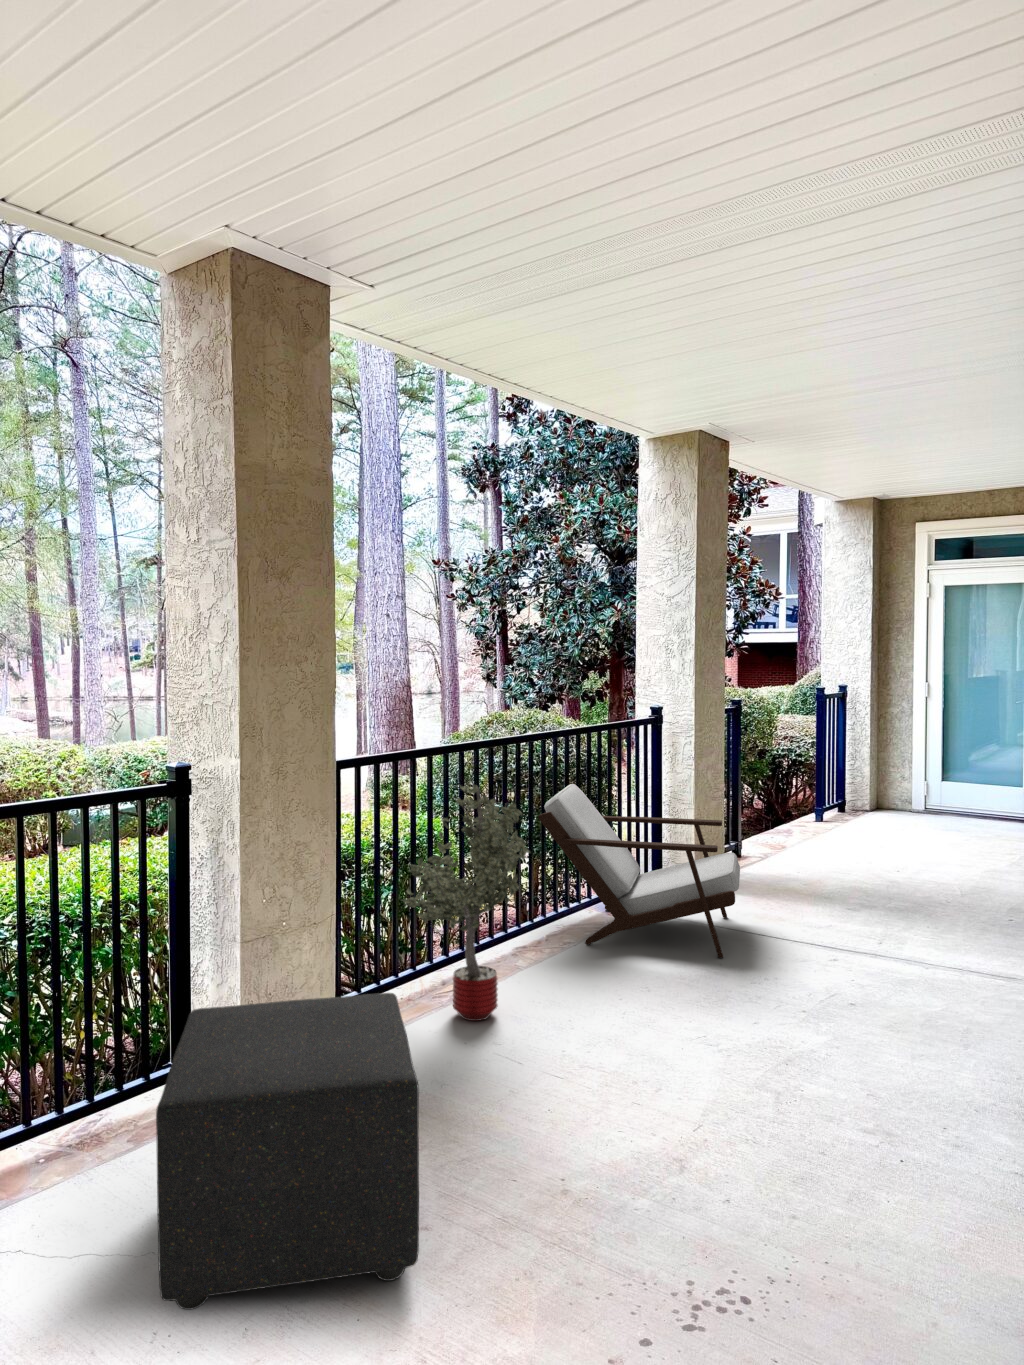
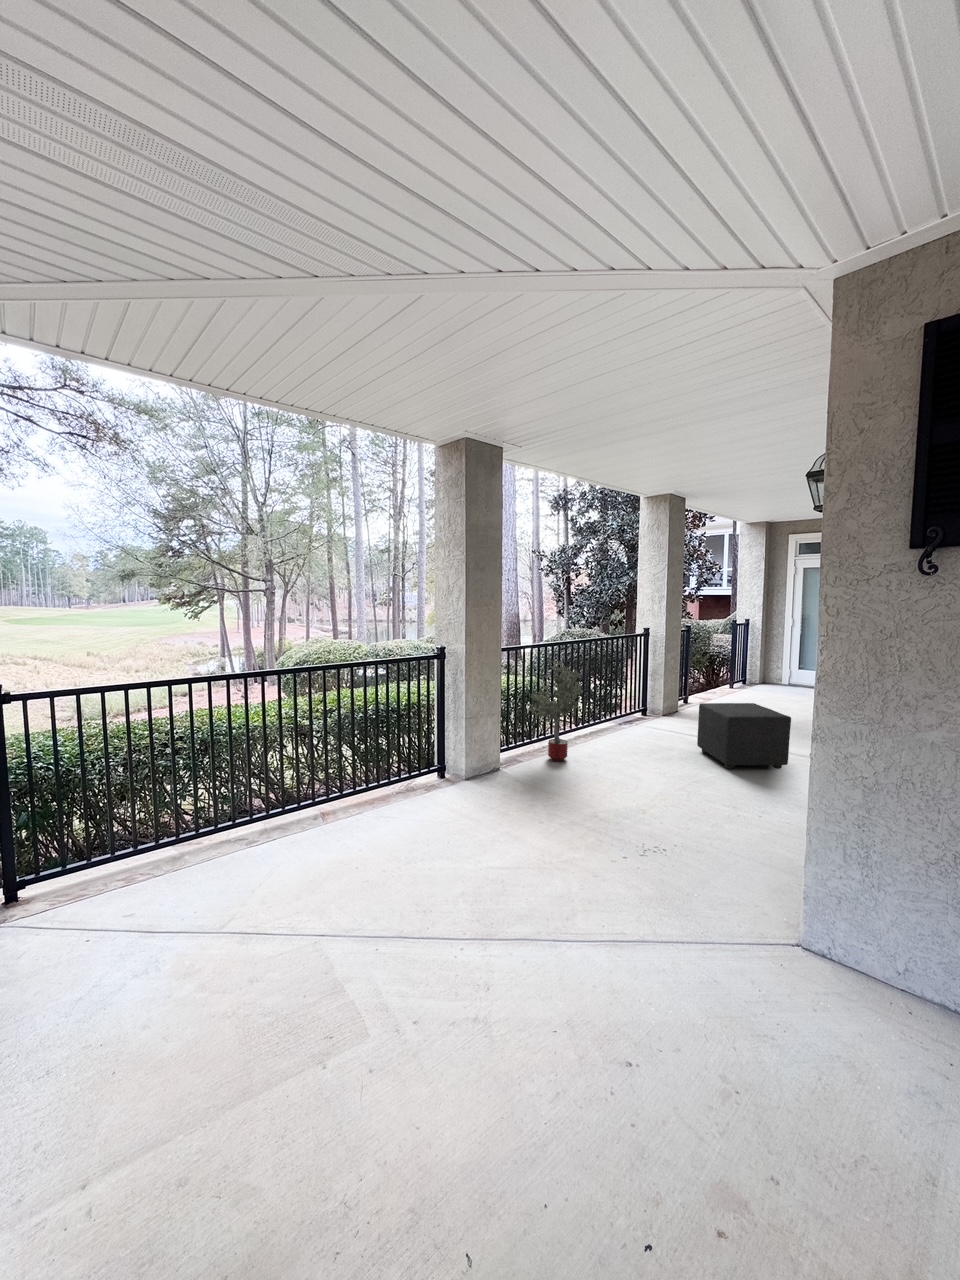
armchair: present [538,784,740,958] -> none [587,664,683,745]
ottoman: present [156,993,419,1310] -> present [697,703,791,769]

